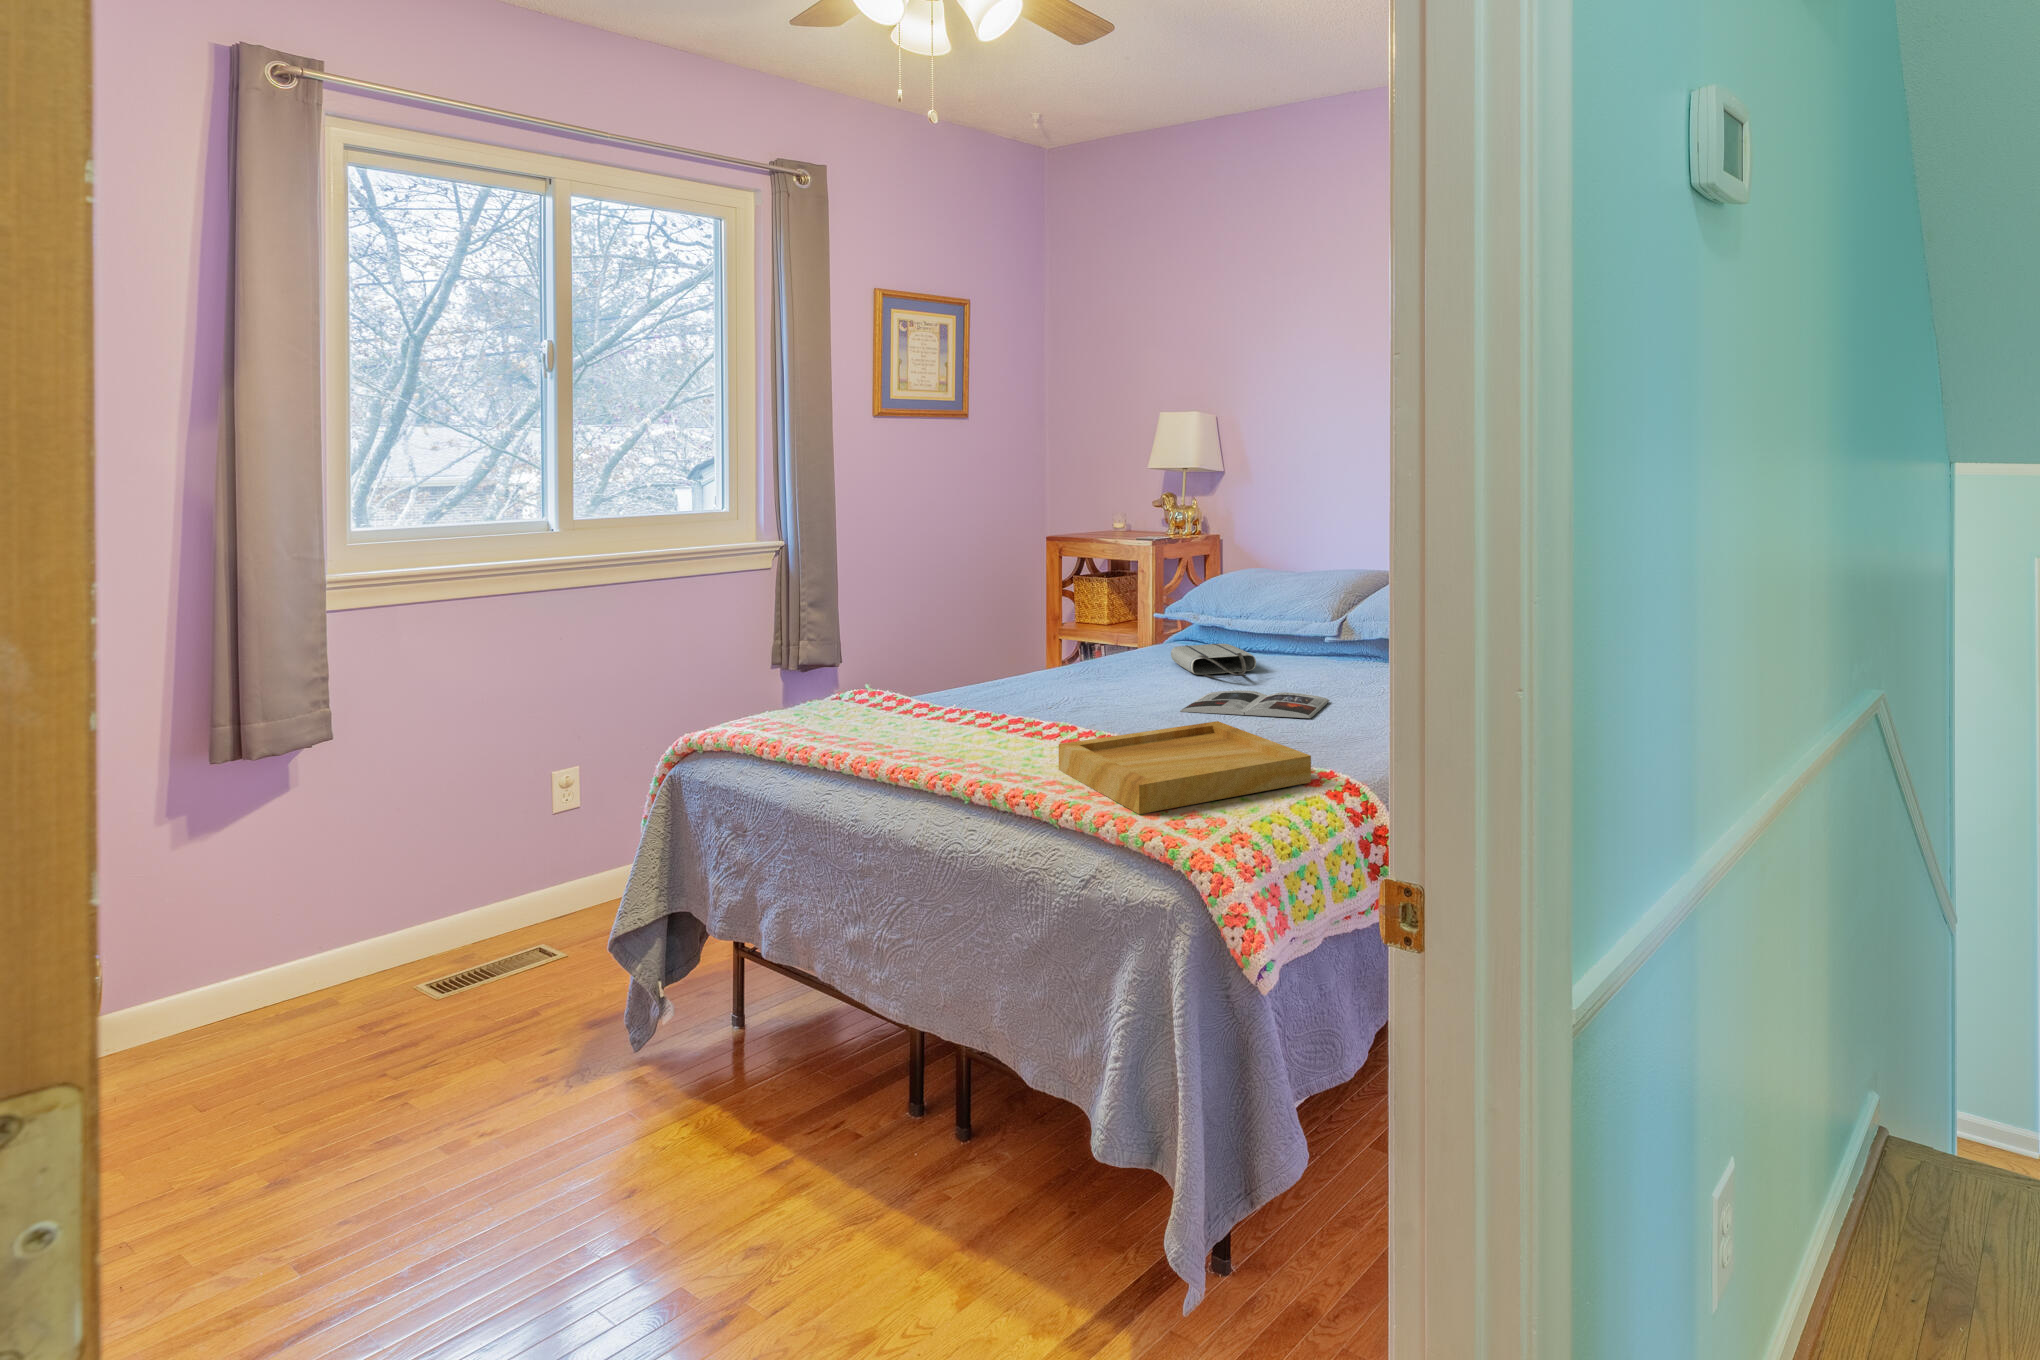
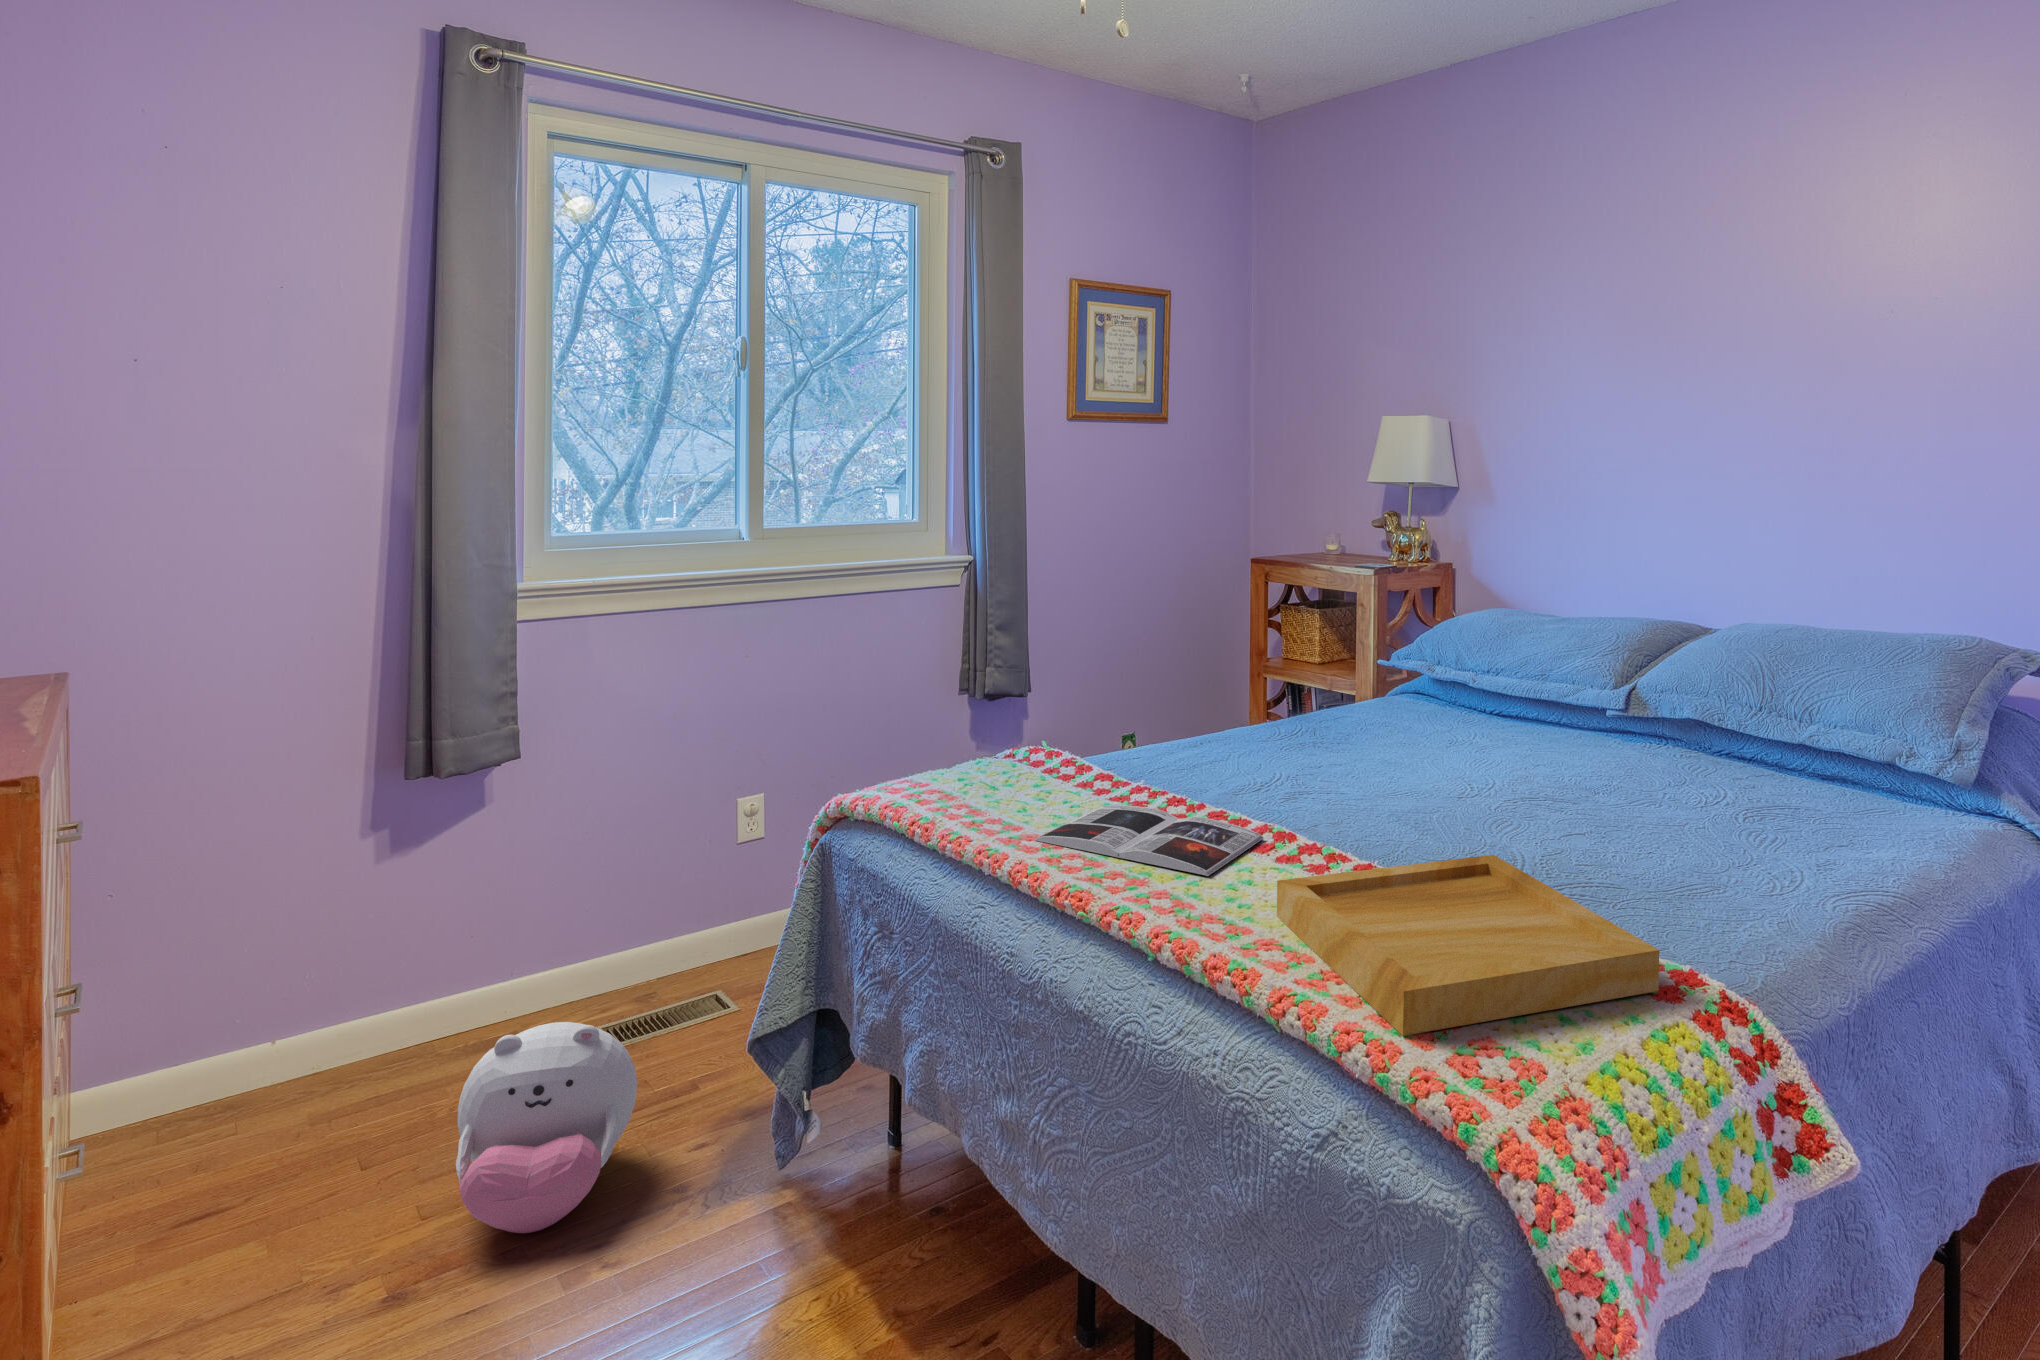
tote bag: present [1171,644,1256,678] -> none [1402,707,1514,761]
magazine: present [1180,690,1330,718] -> present [1035,805,1264,876]
plush toy: none [318,945,494,1122] -> present [456,1022,637,1233]

